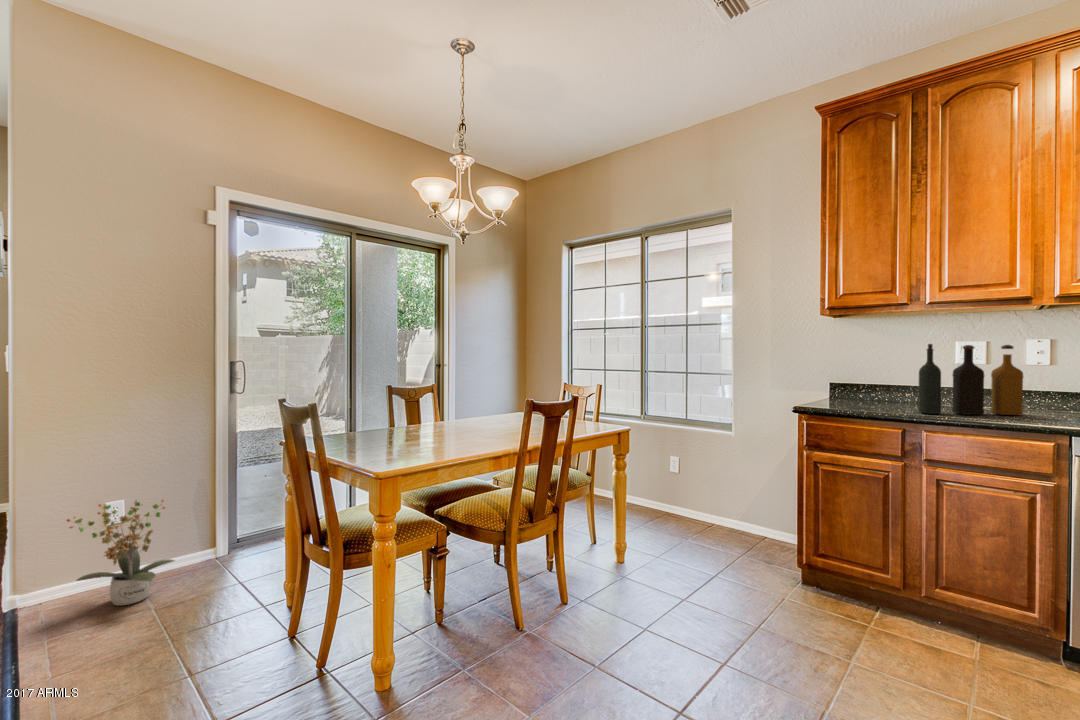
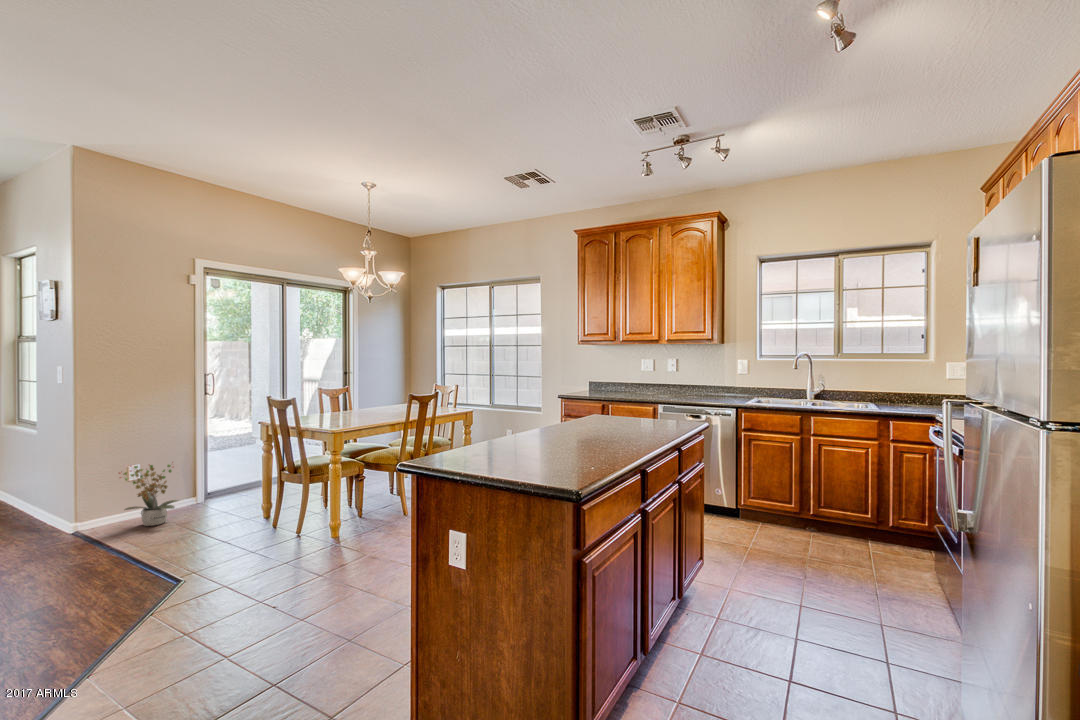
bottle: present [918,344,1023,415] -> none [615,362,657,397]

